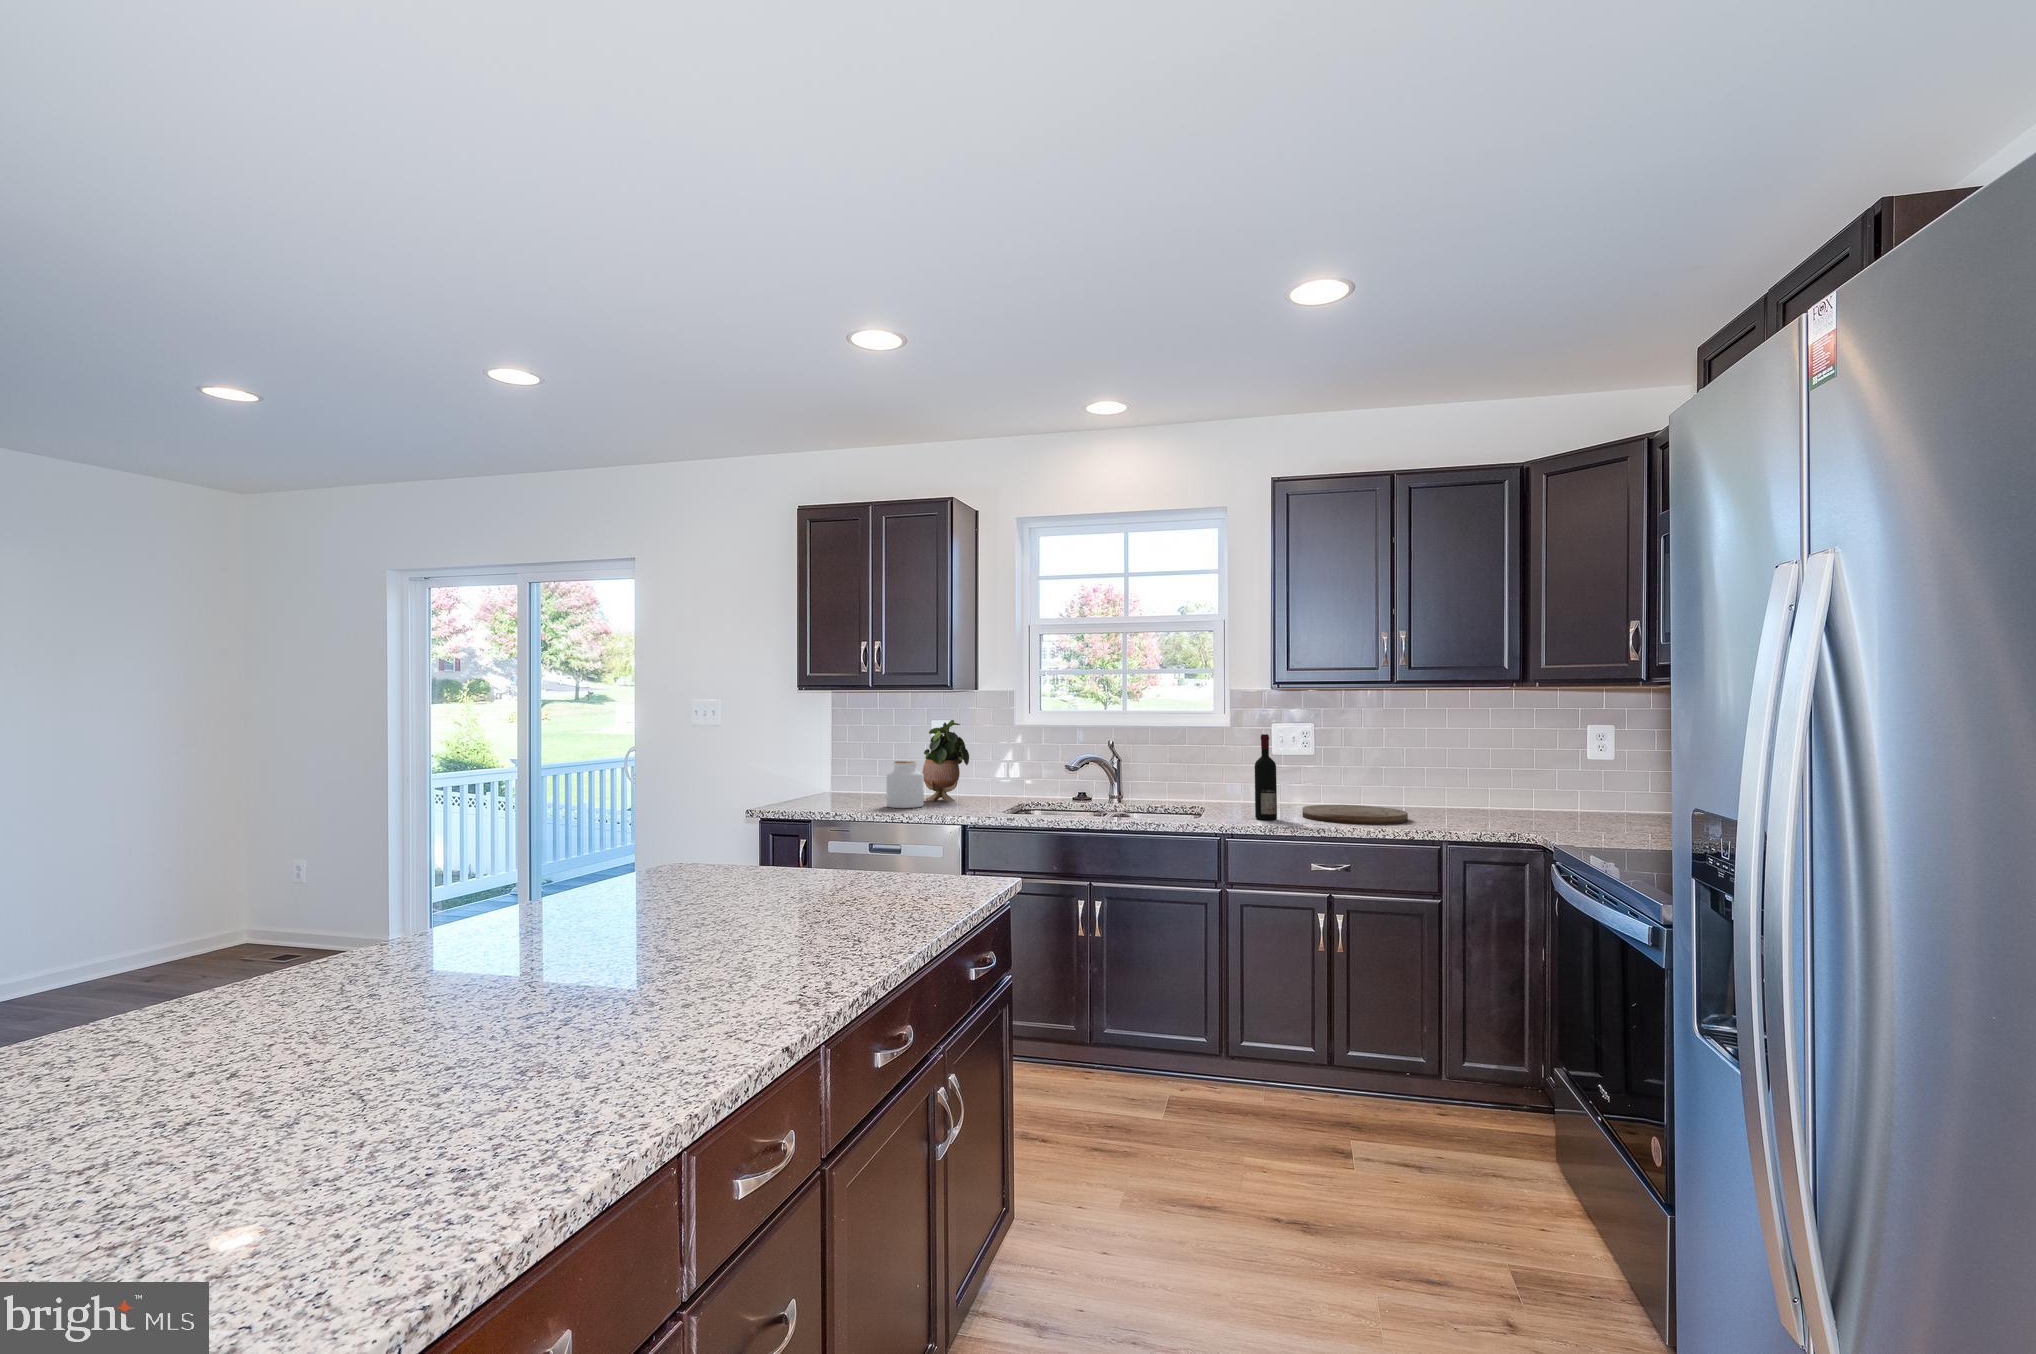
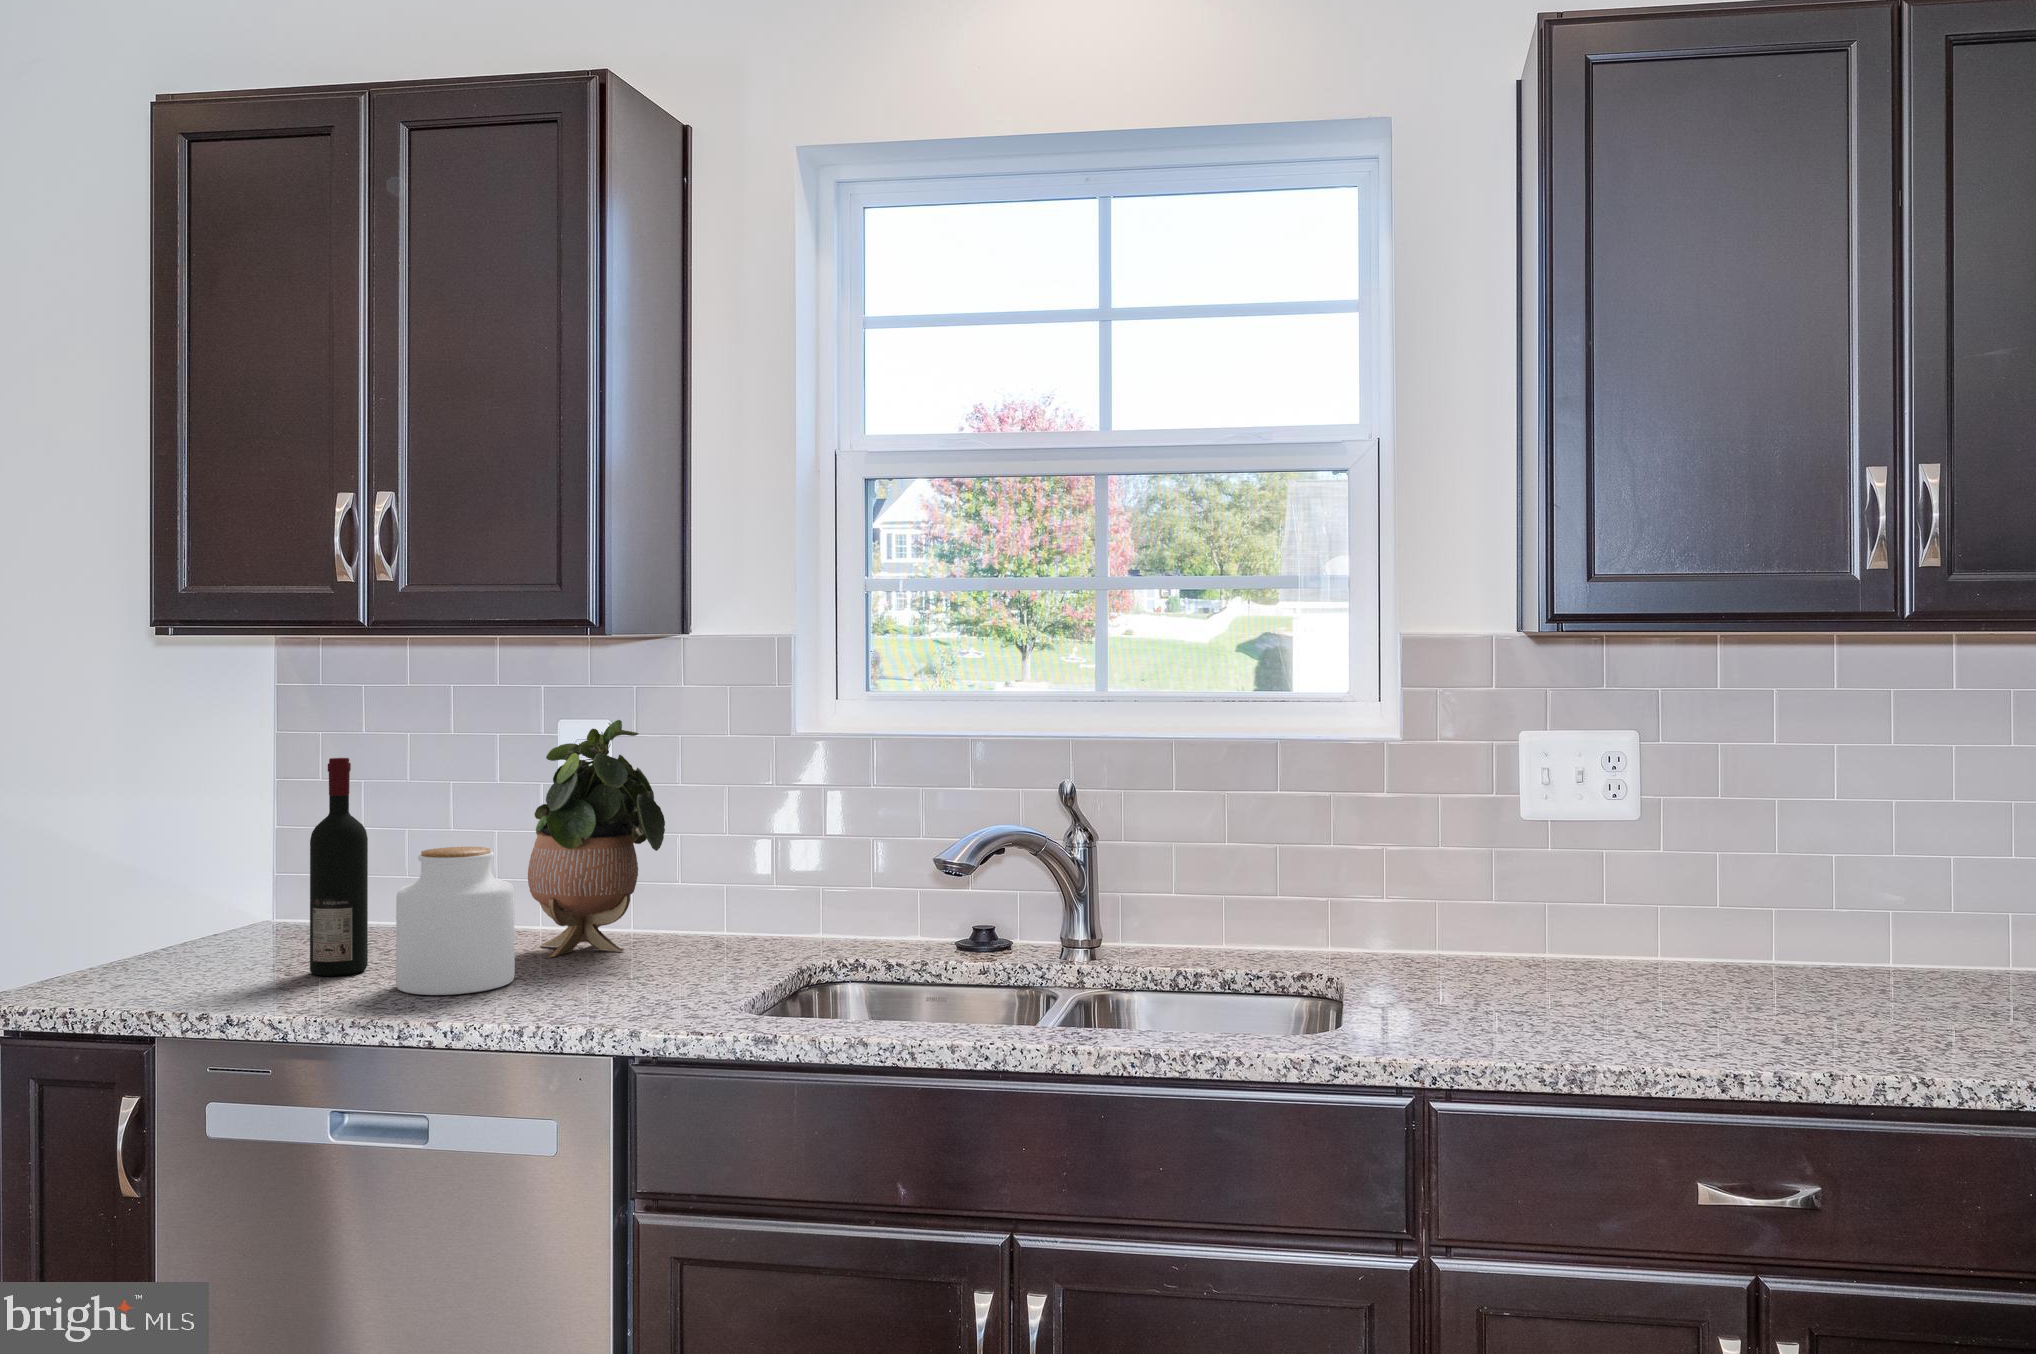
wine bottle: present [1255,734,1277,820] -> present [310,758,368,976]
cutting board: present [1302,805,1408,824] -> none [1618,961,1934,1045]

